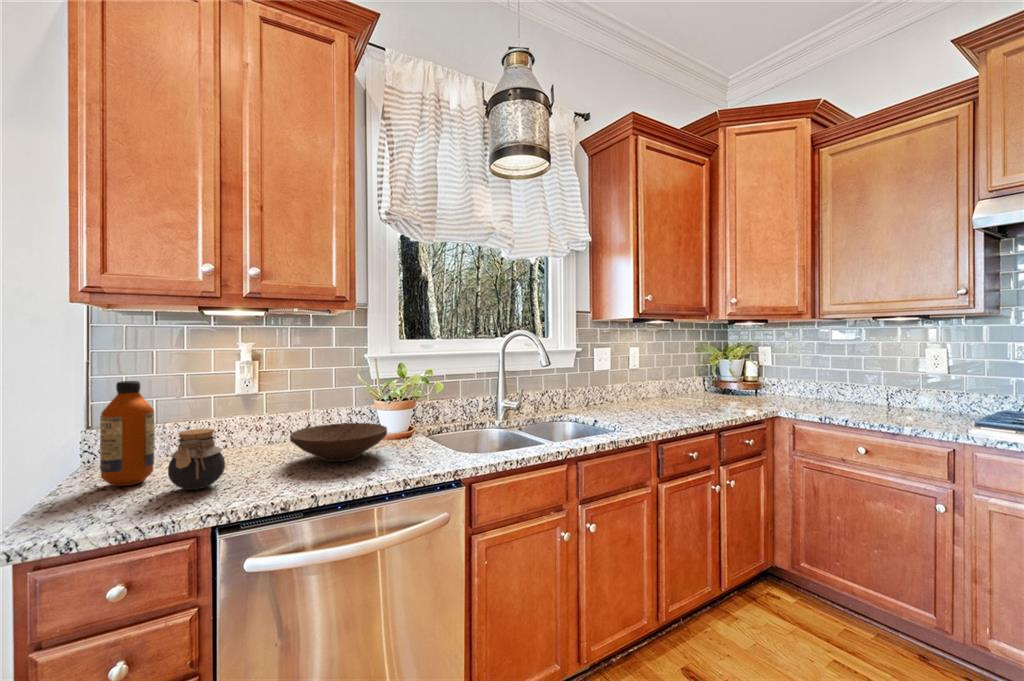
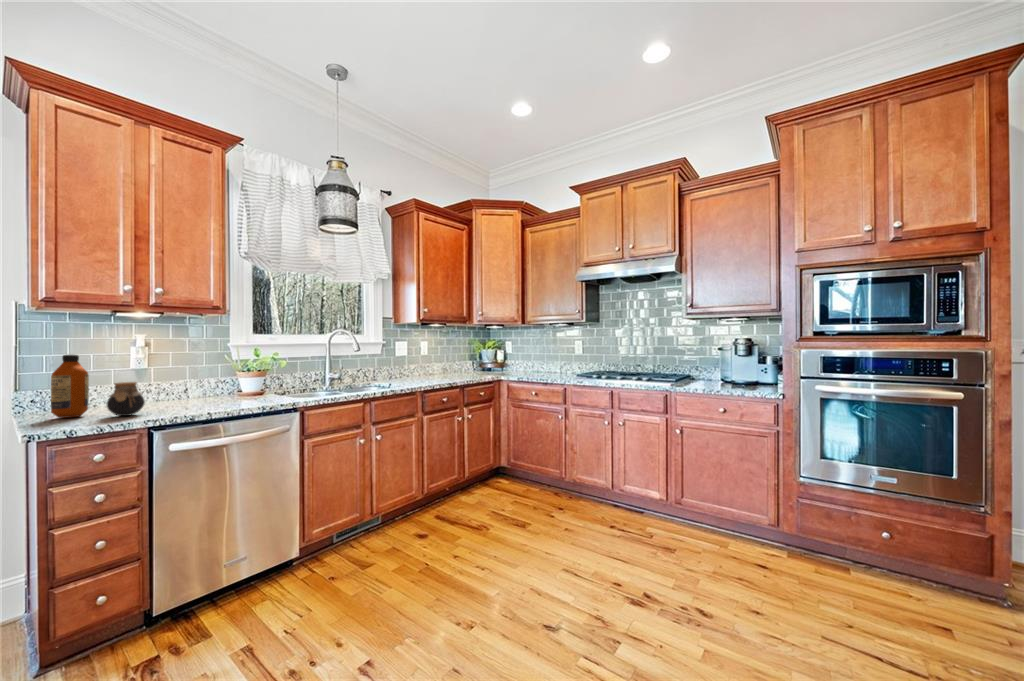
wooden bowl: present [290,423,387,462] -> none [183,384,250,404]

